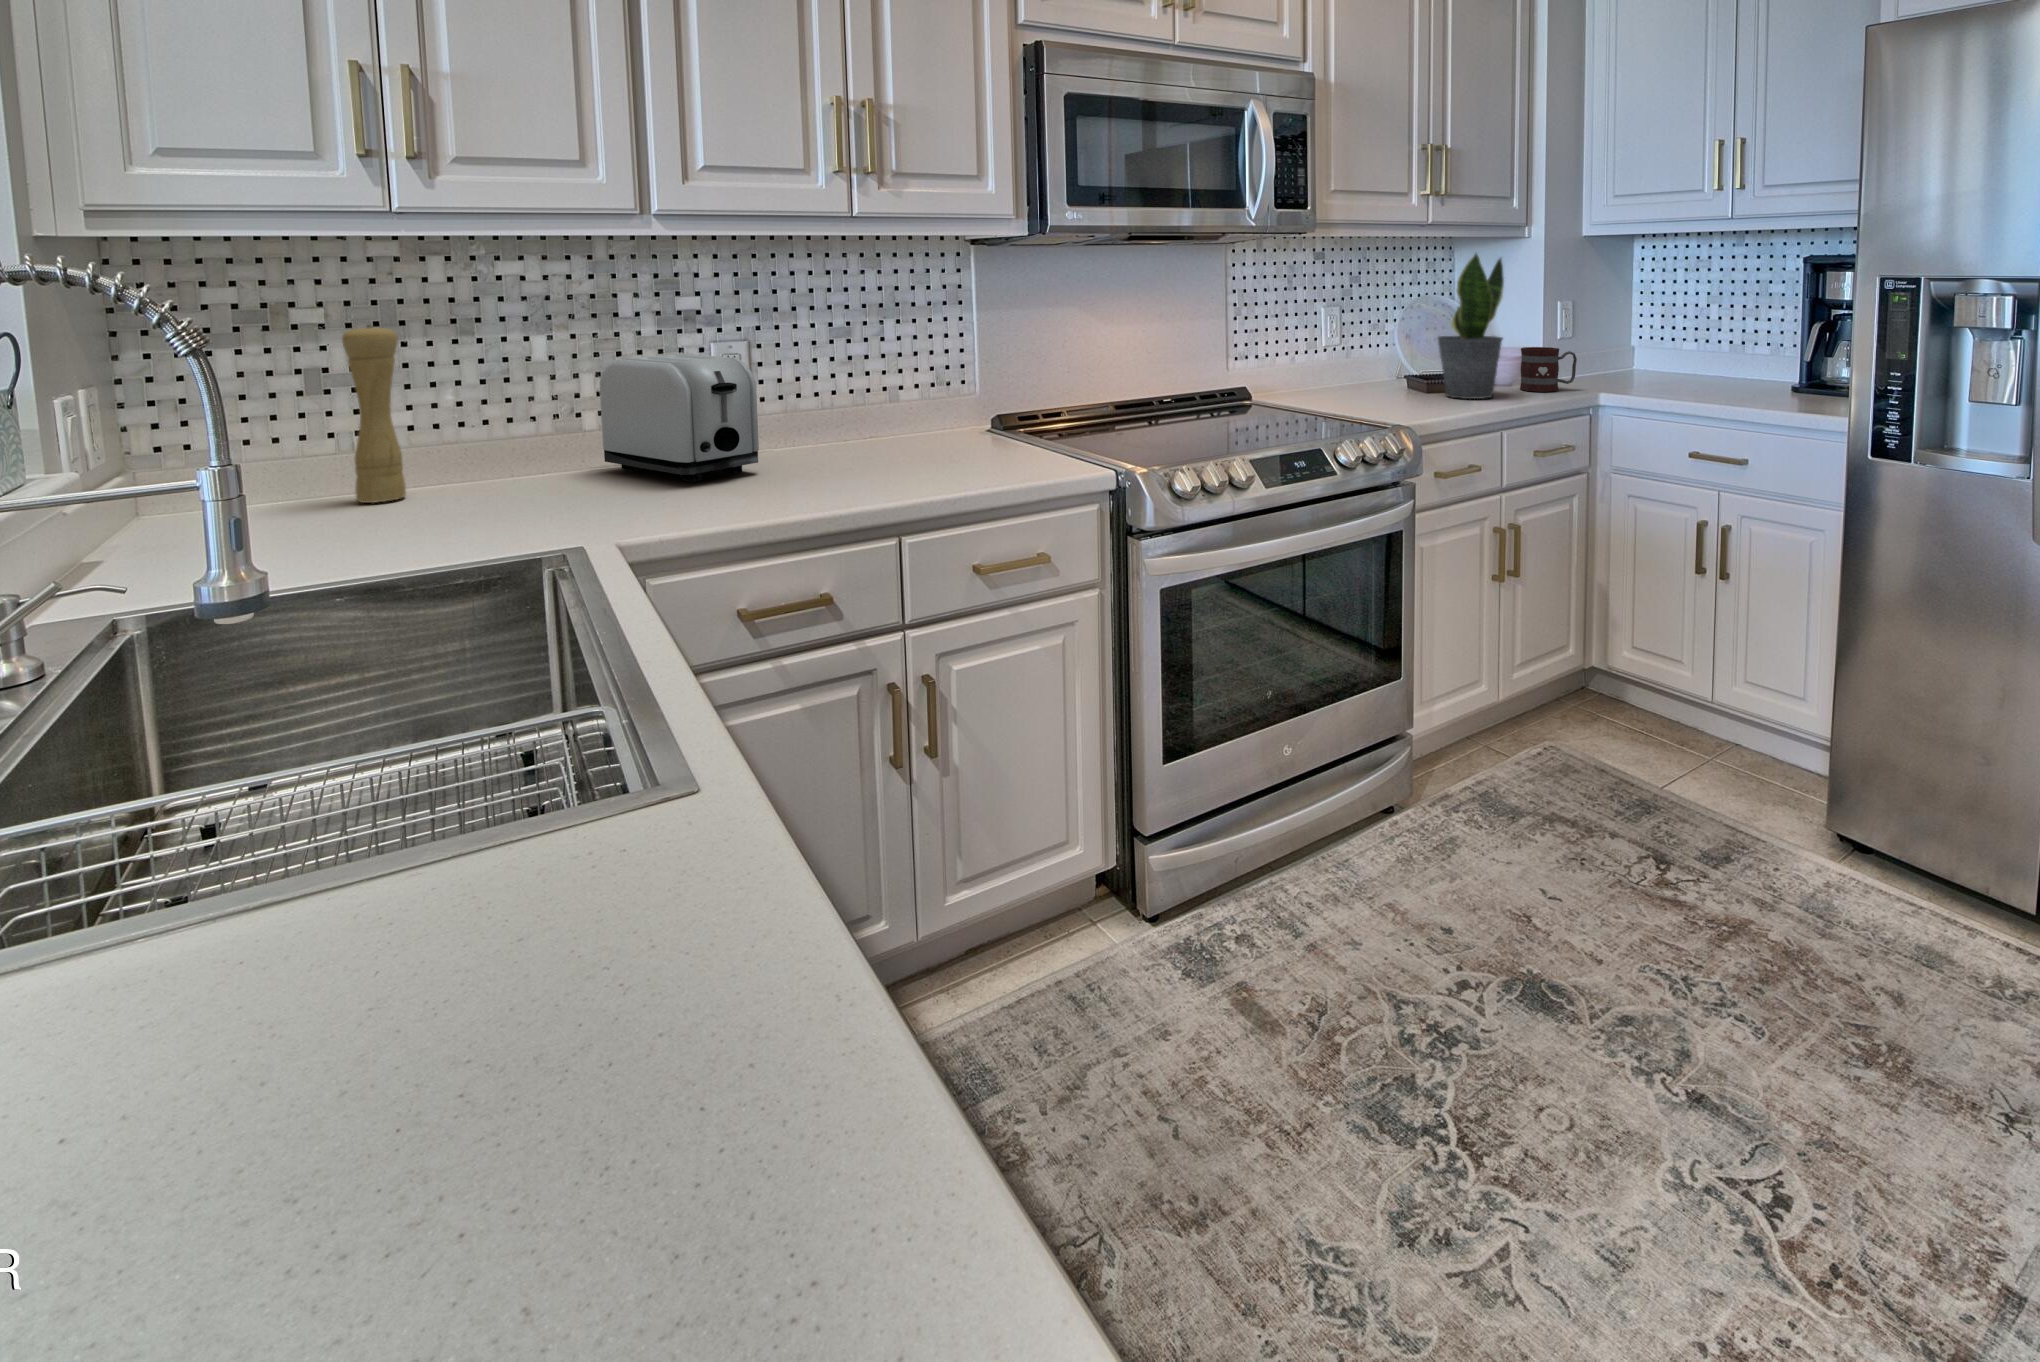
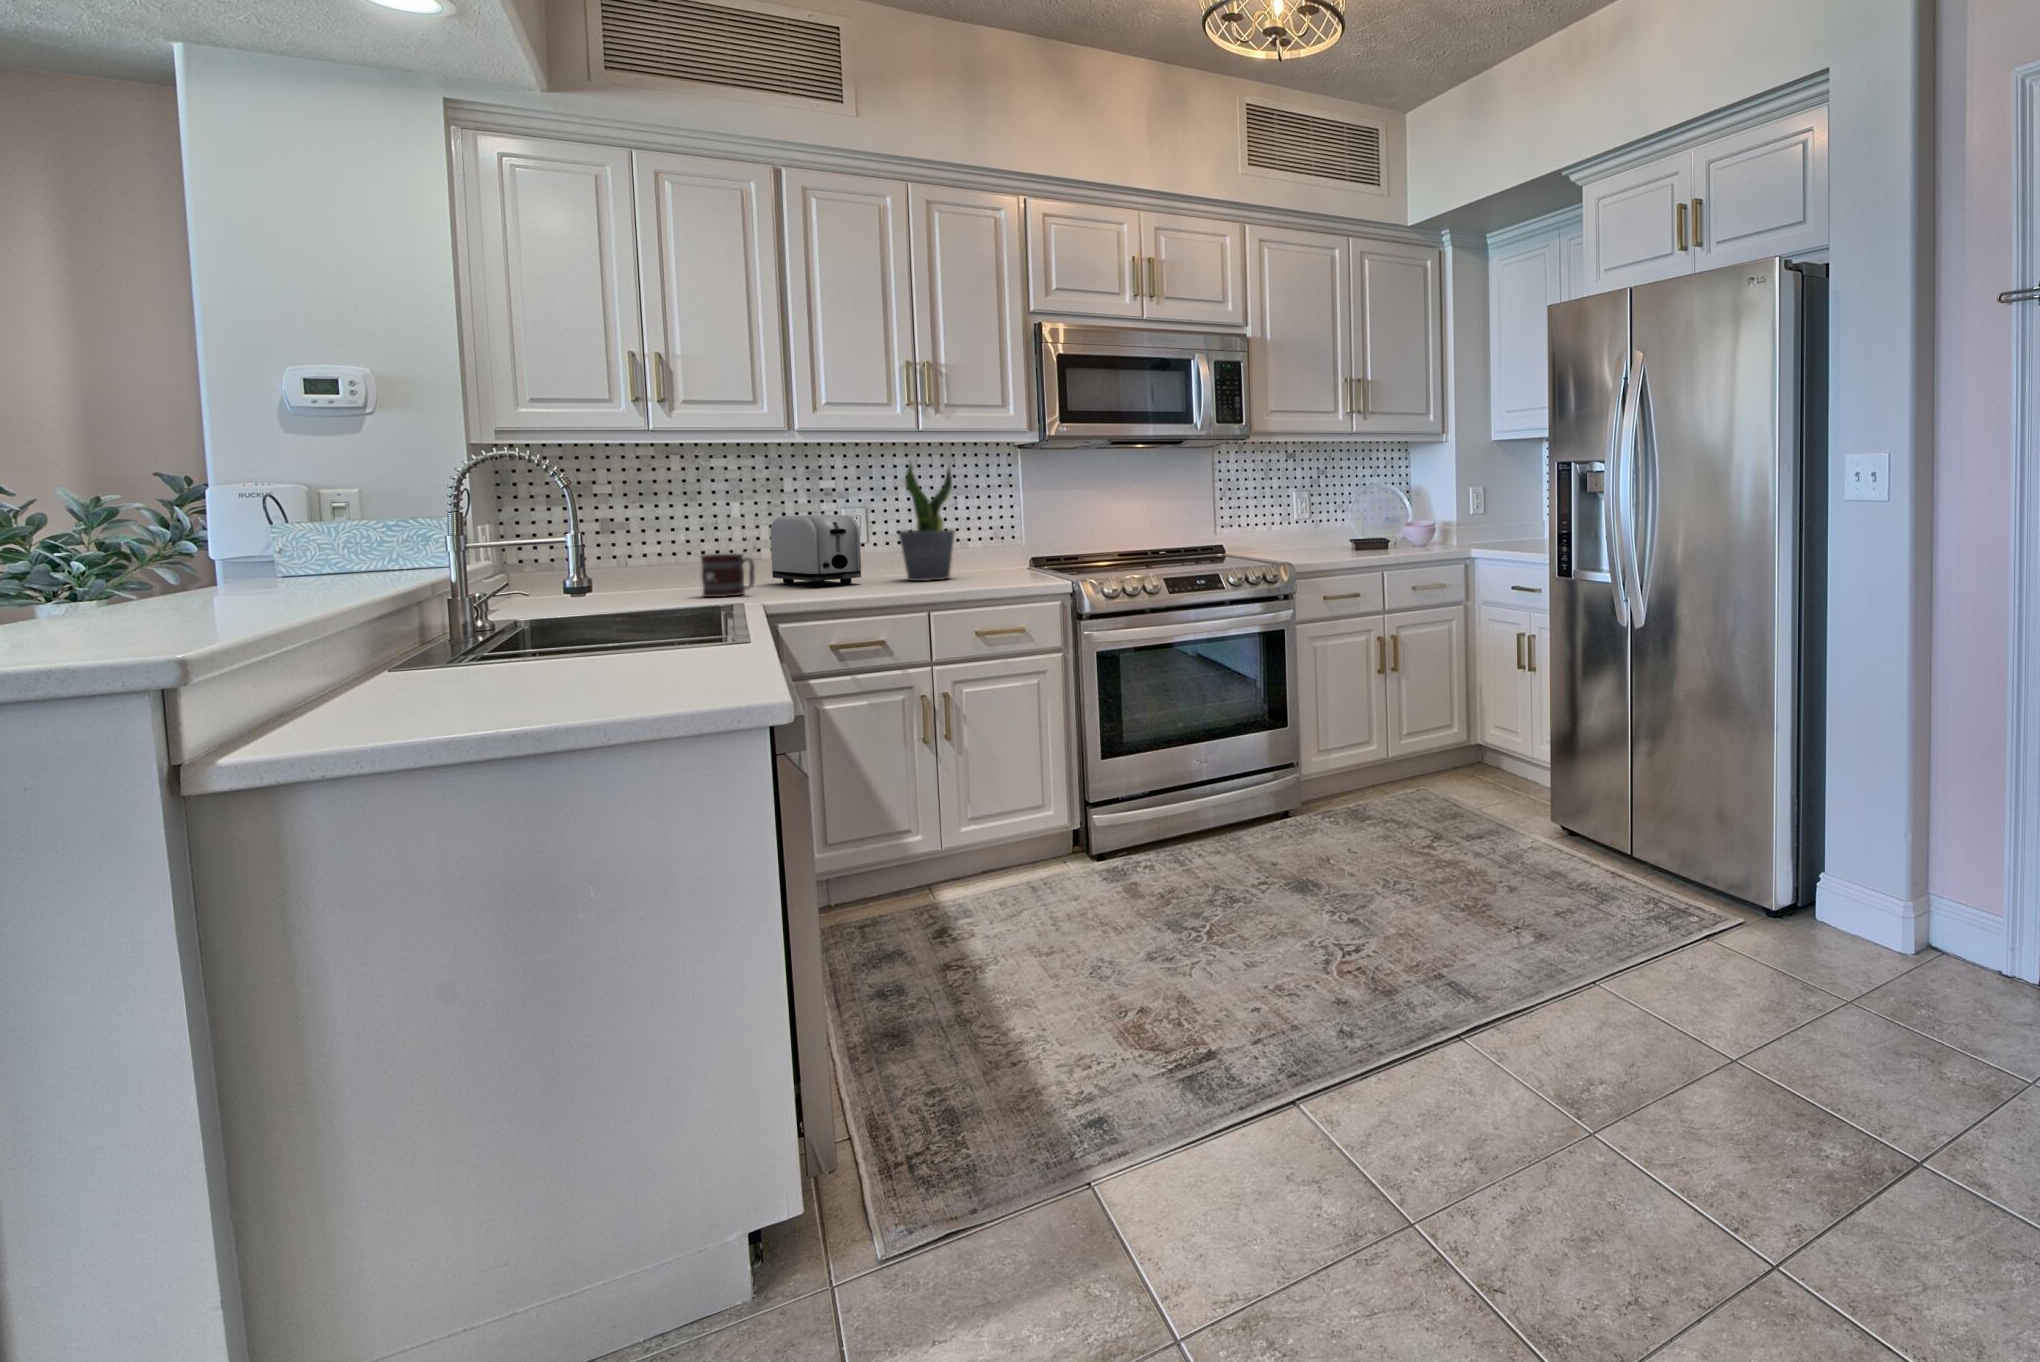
potted plant: present [1438,252,1504,399] -> present [898,463,954,581]
pepper mill: present [342,325,406,503] -> none [623,494,657,593]
mug: present [1520,347,1577,392] -> present [701,554,755,597]

